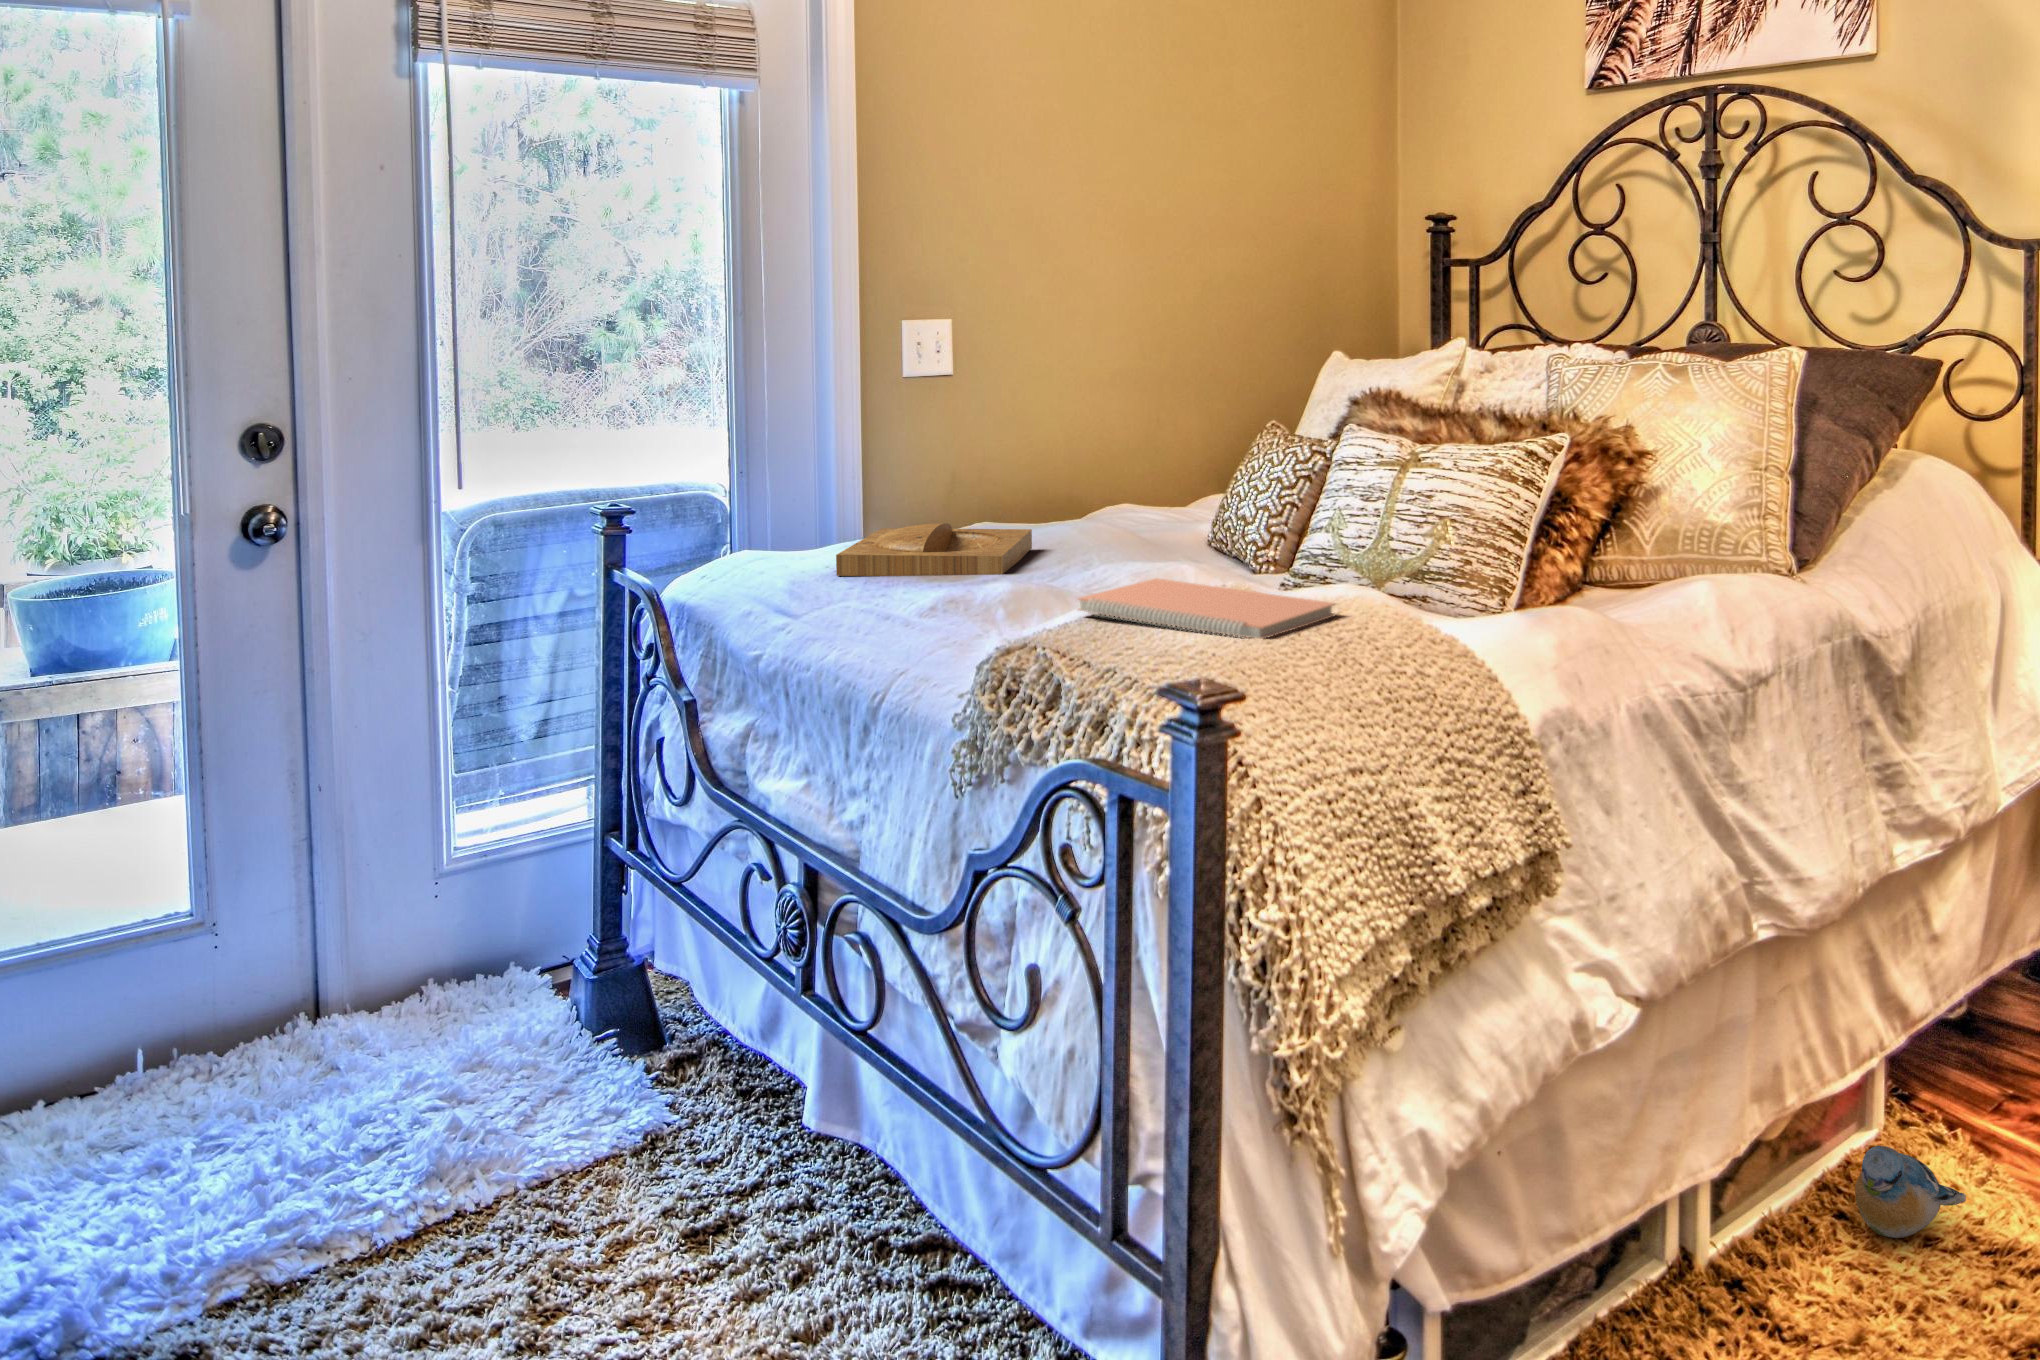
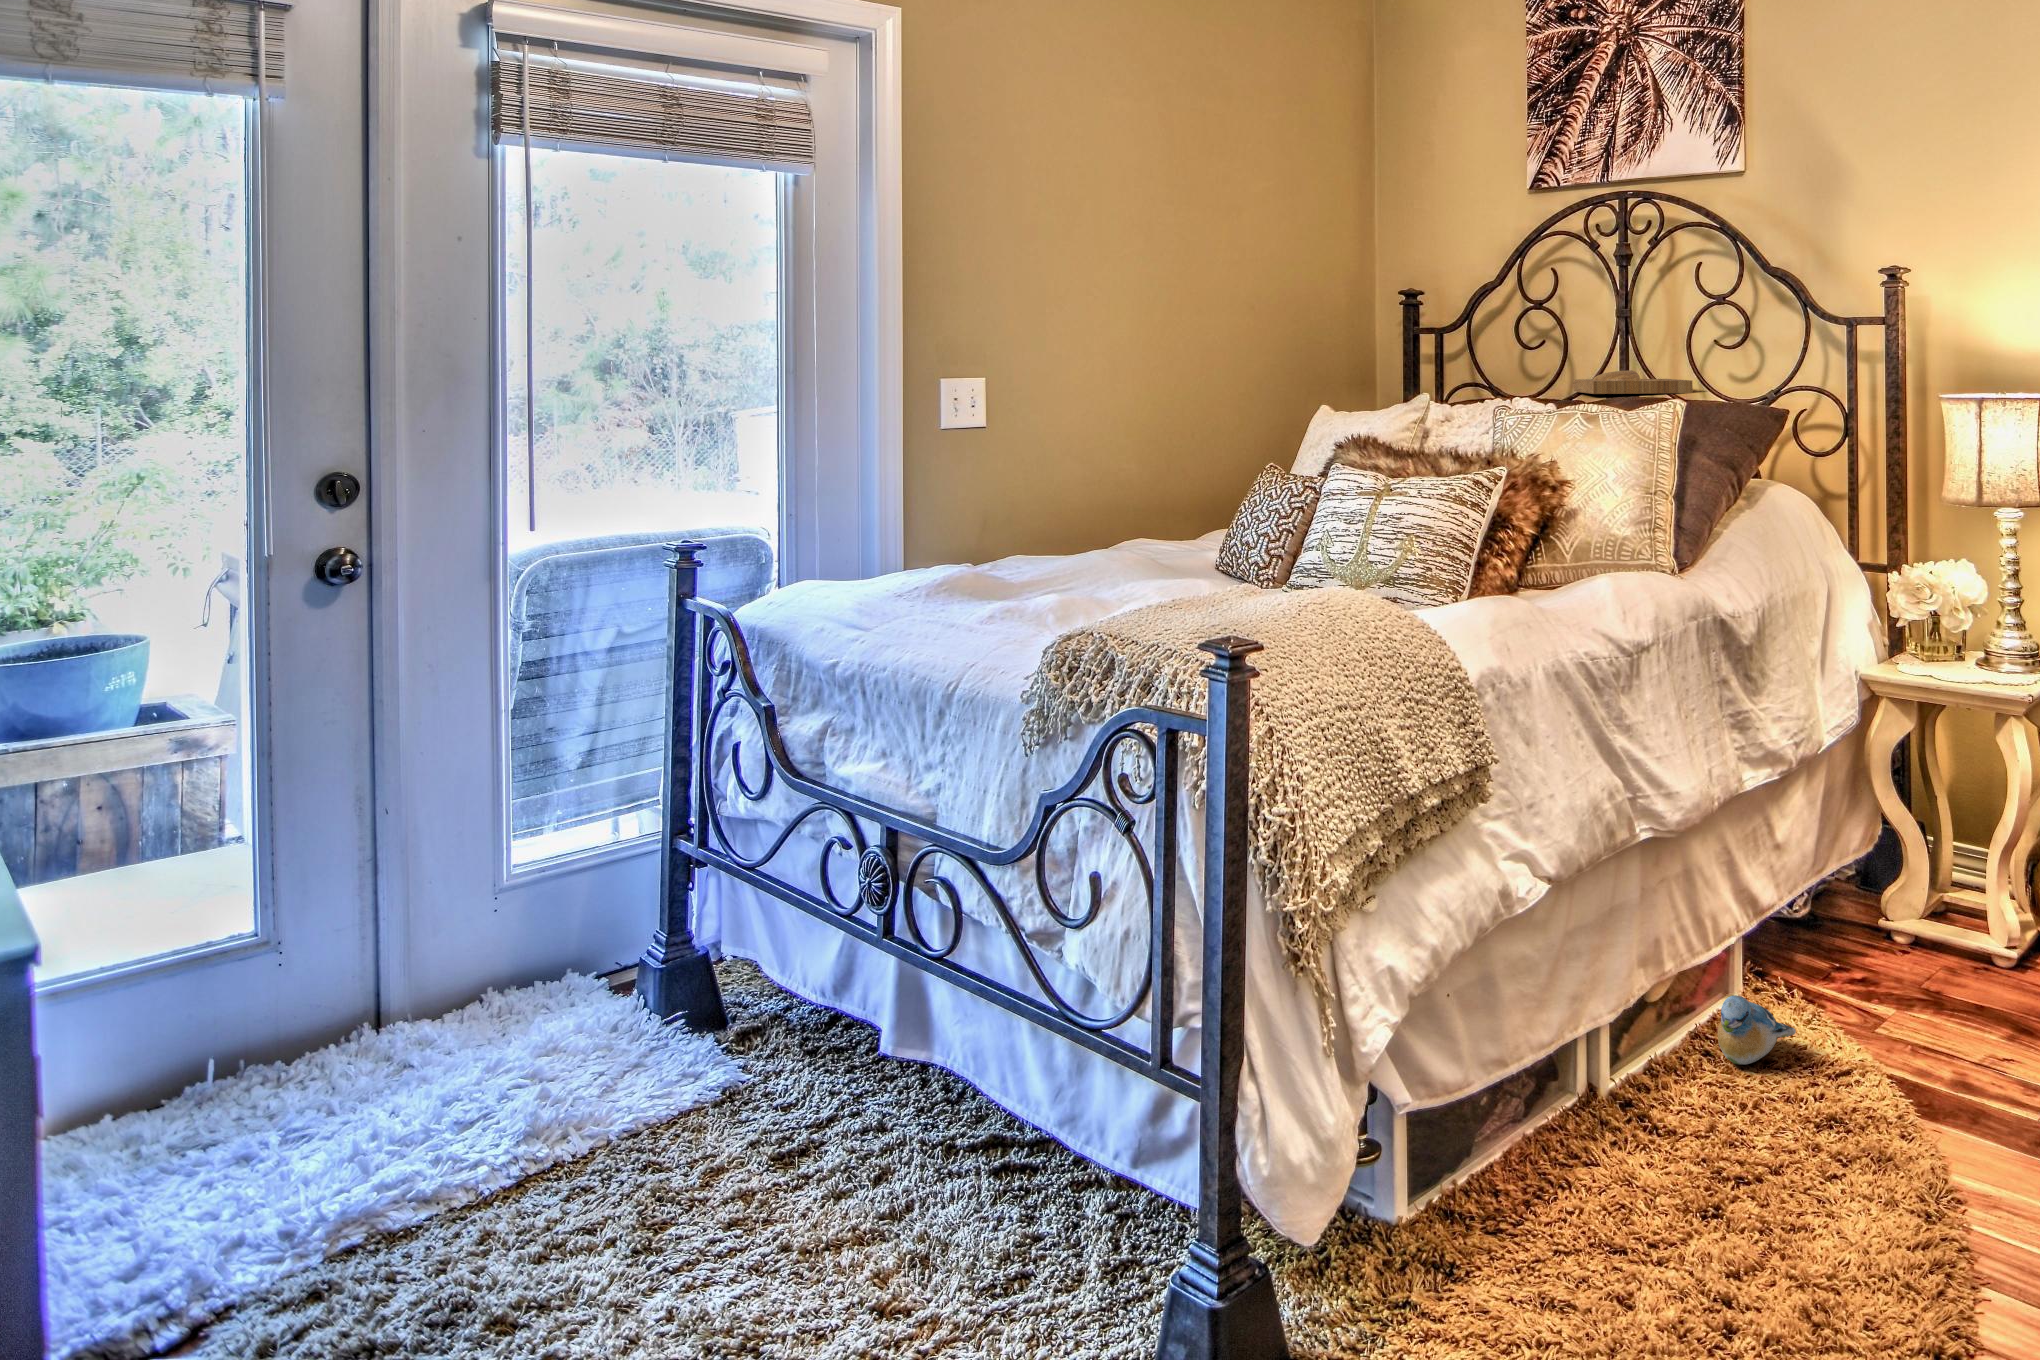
tray: present [836,523,1032,576] -> present [1574,370,1693,394]
notebook: present [1078,578,1336,639] -> none [1119,583,1326,621]

